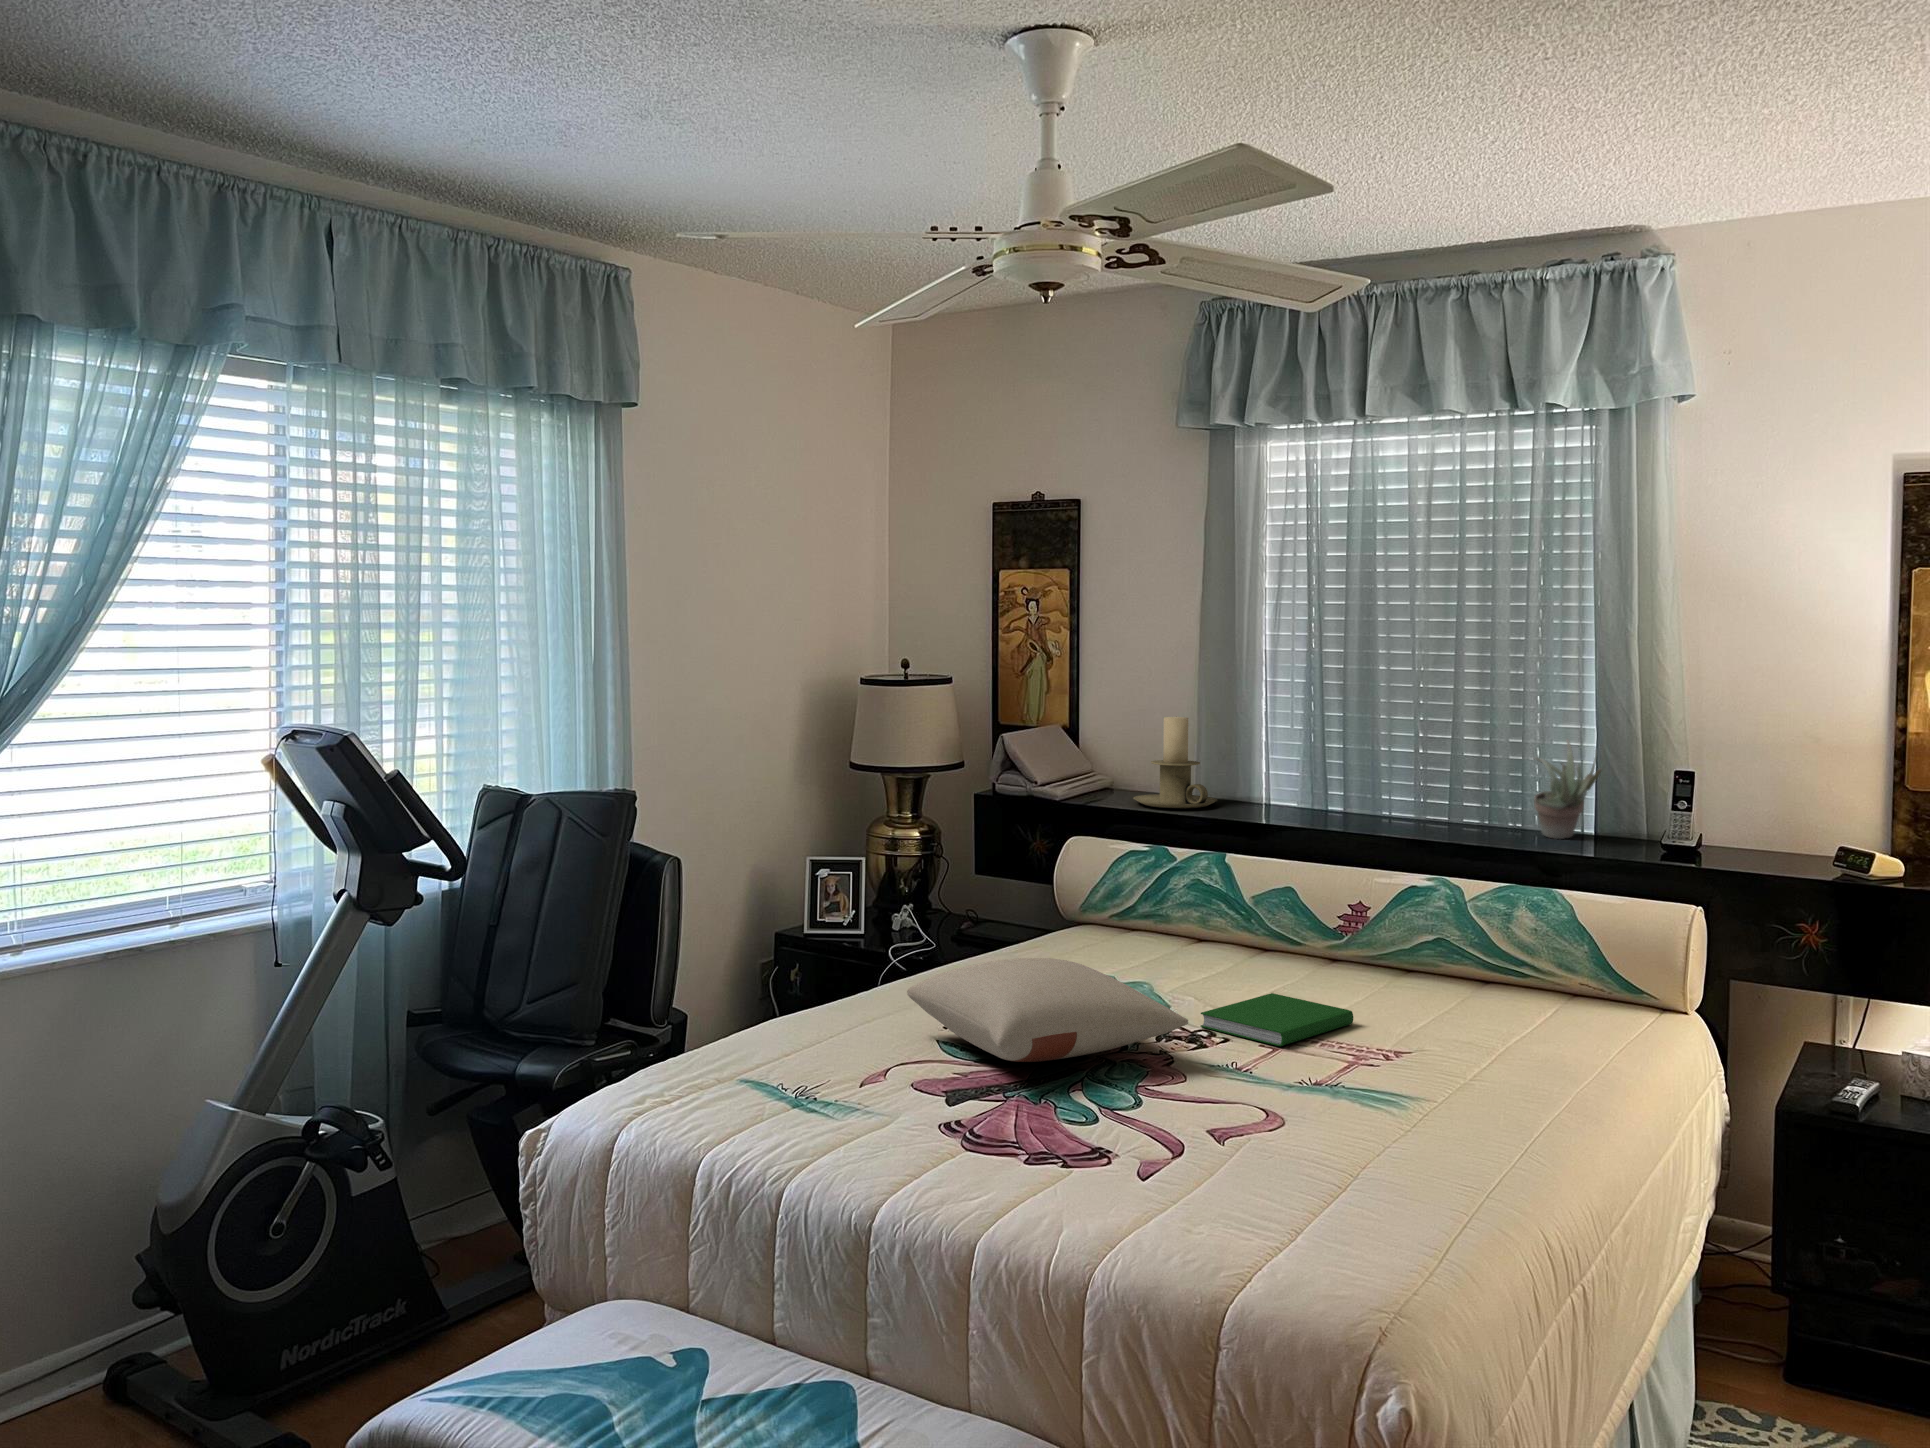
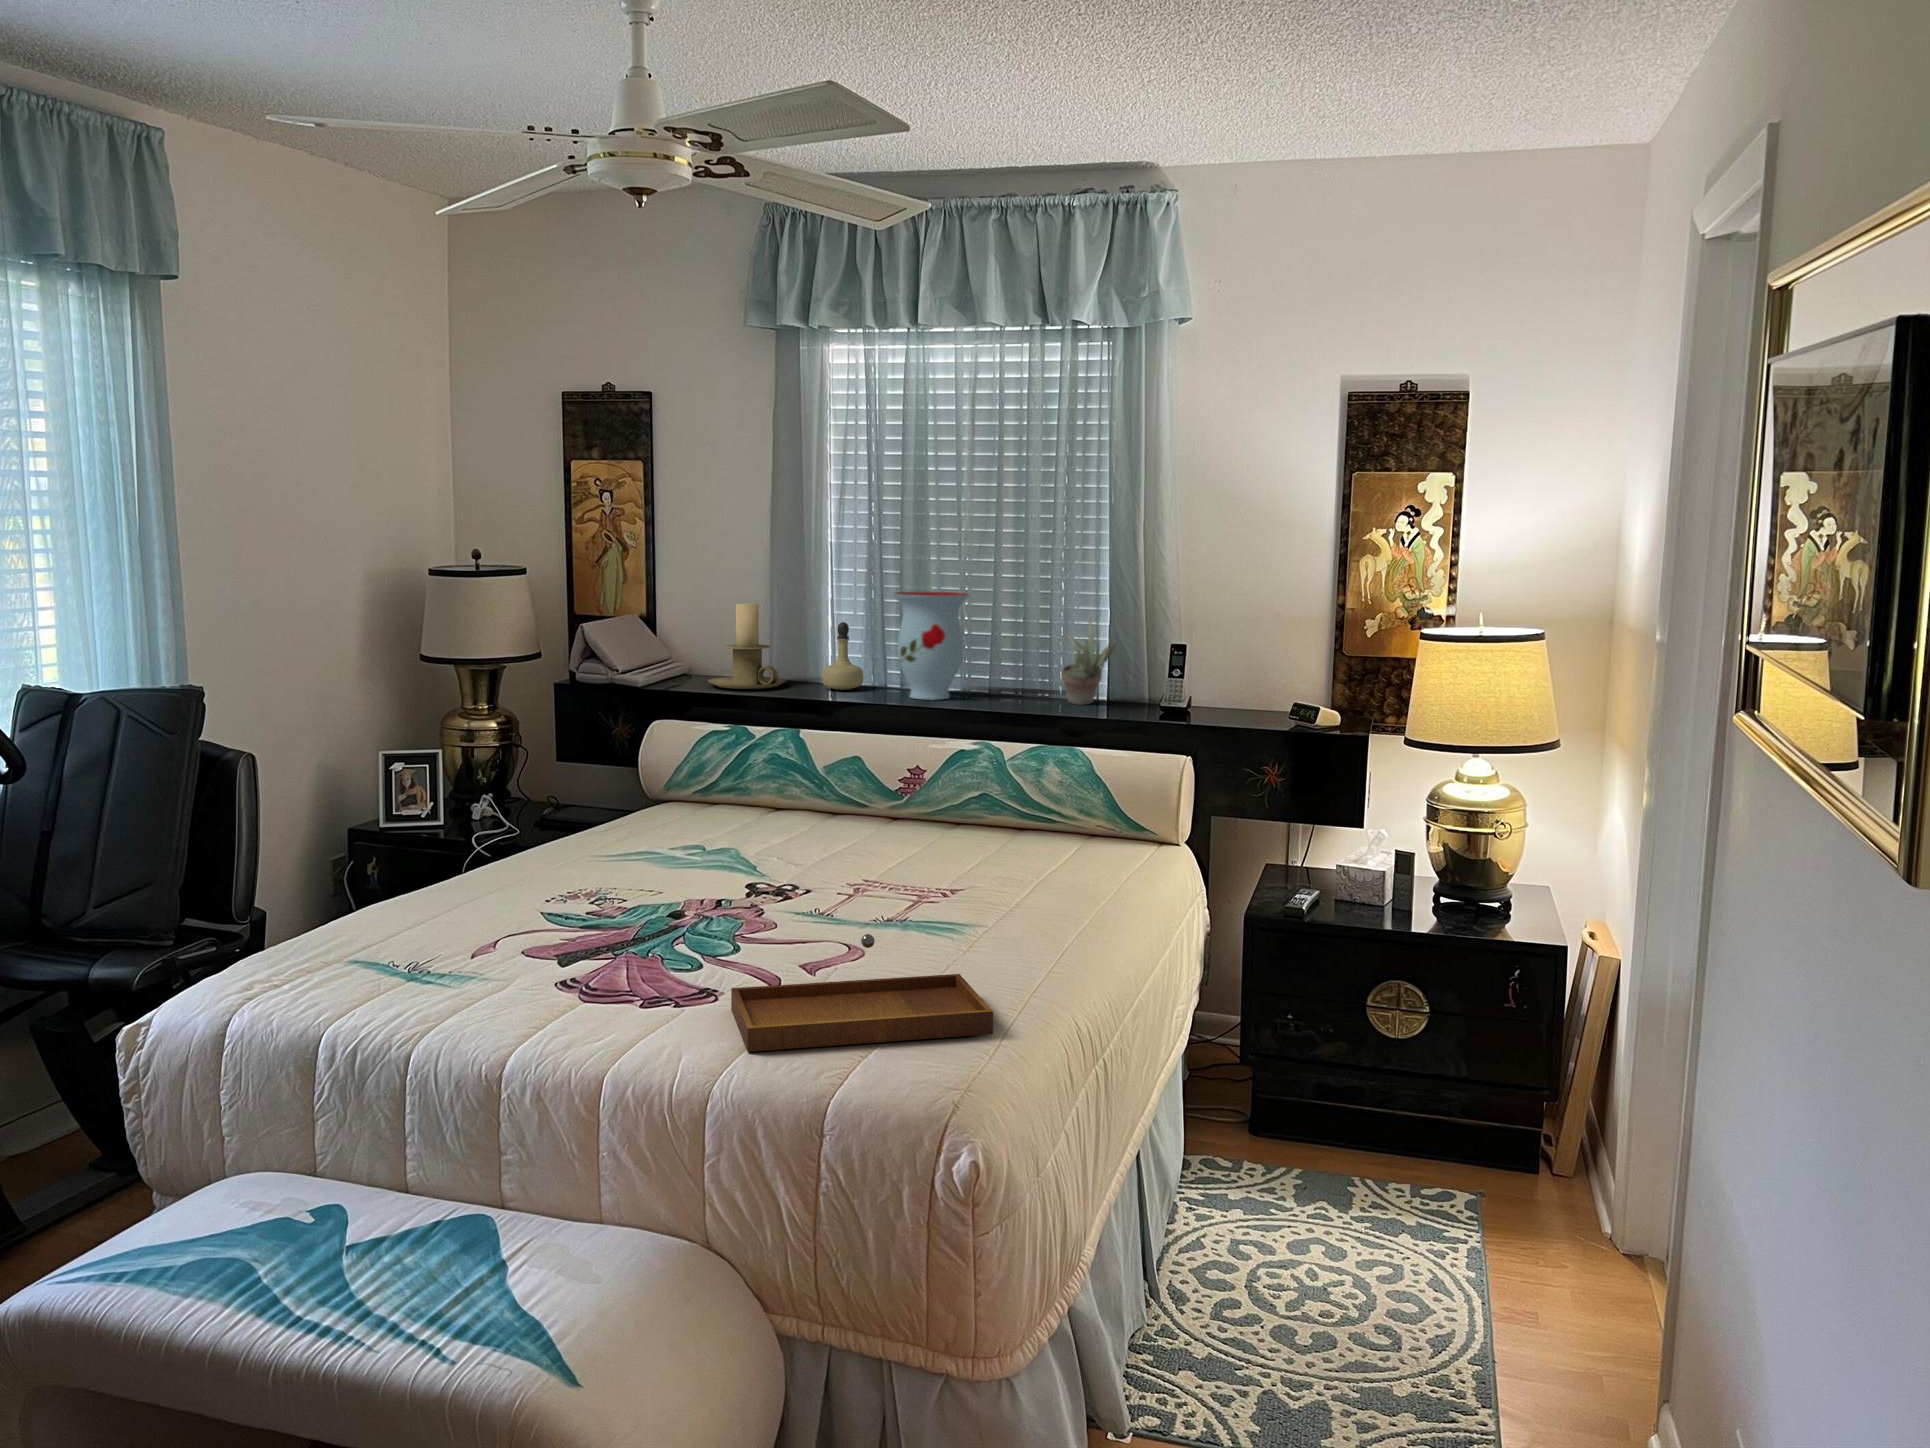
vase: none [1334,707,1425,827] -> present [893,592,969,700]
perfume bottle: none [1256,739,1302,812] -> present [822,622,864,690]
pillow: present [907,958,1188,1062] -> none [509,829,776,922]
hardcover book: present [1201,993,1353,1046] -> none [783,850,916,894]
tray: none [1125,1105,1434,1240] -> present [731,934,993,1052]

